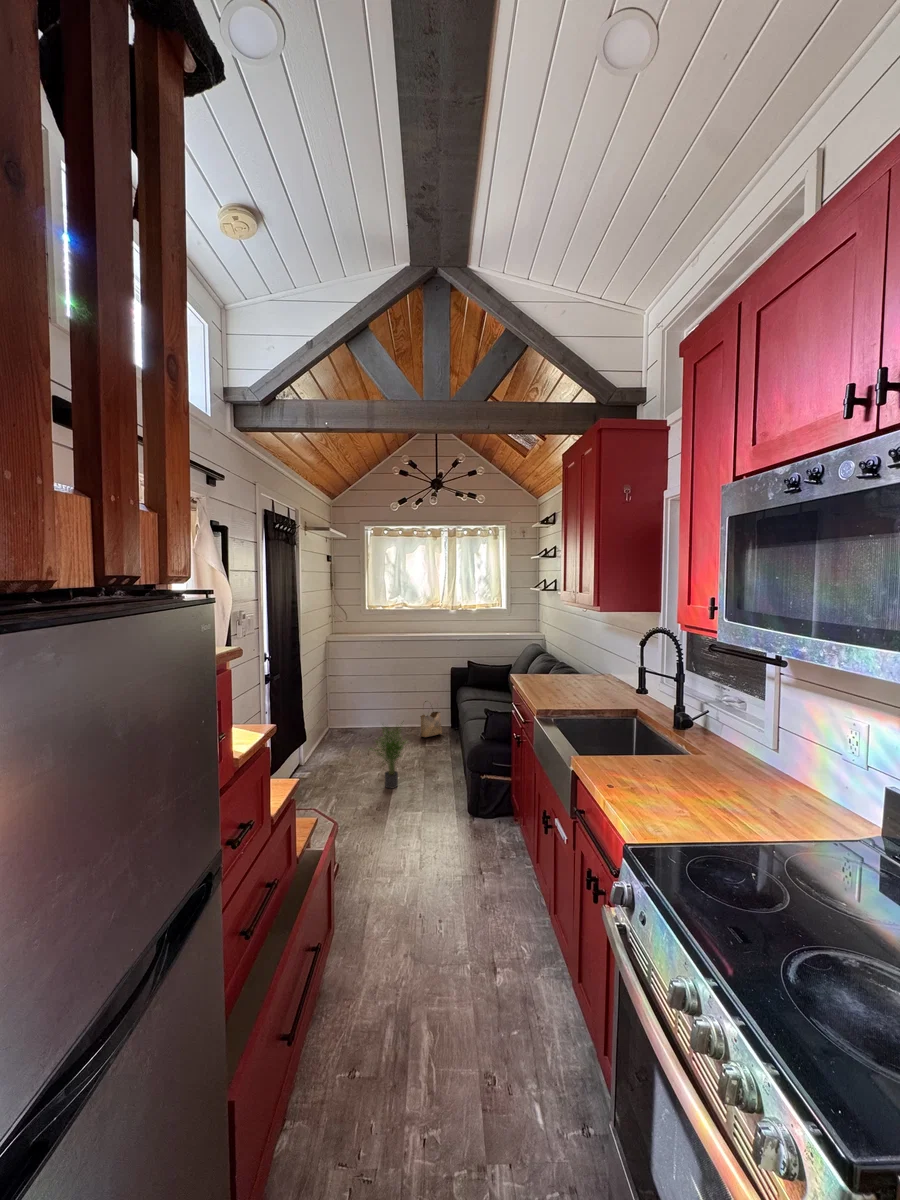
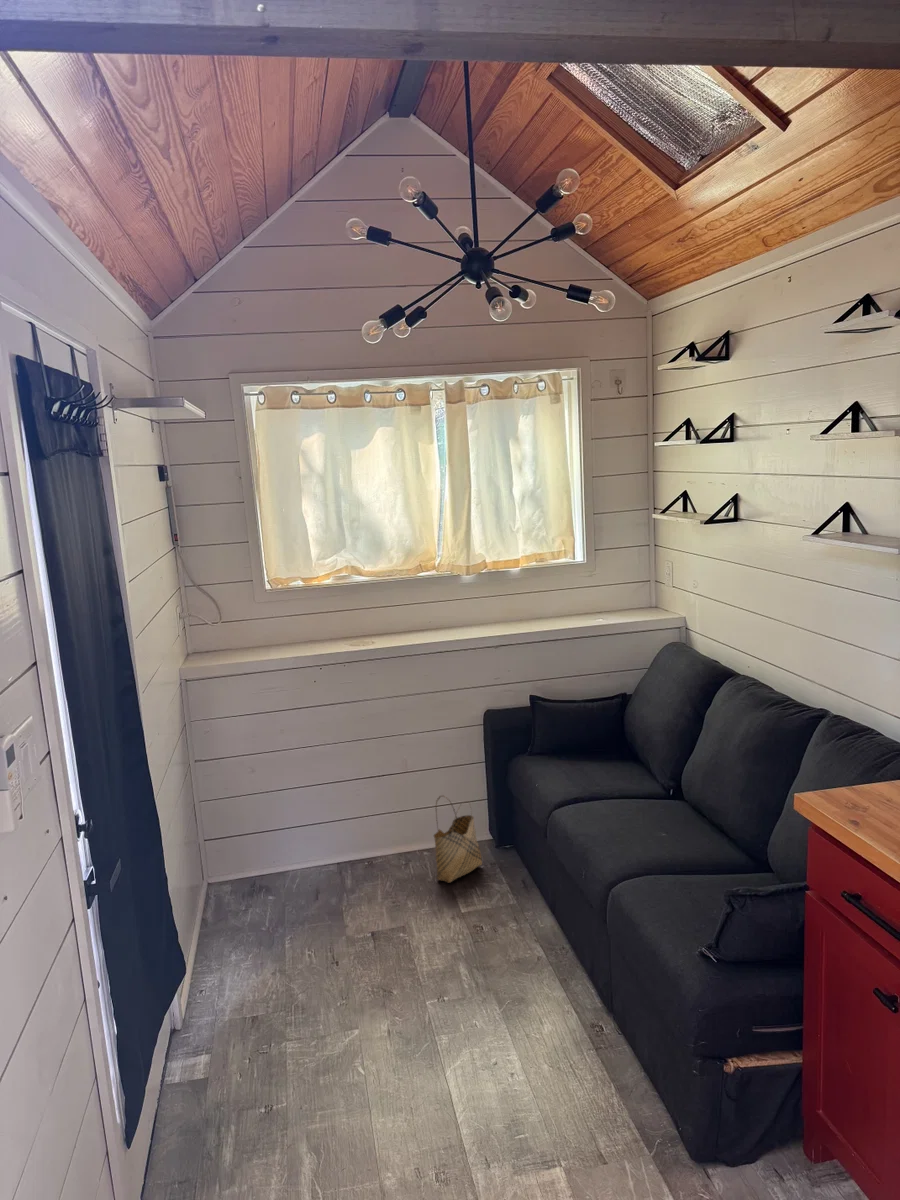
potted plant: present [375,727,406,788] -> none [373,902,489,1083]

